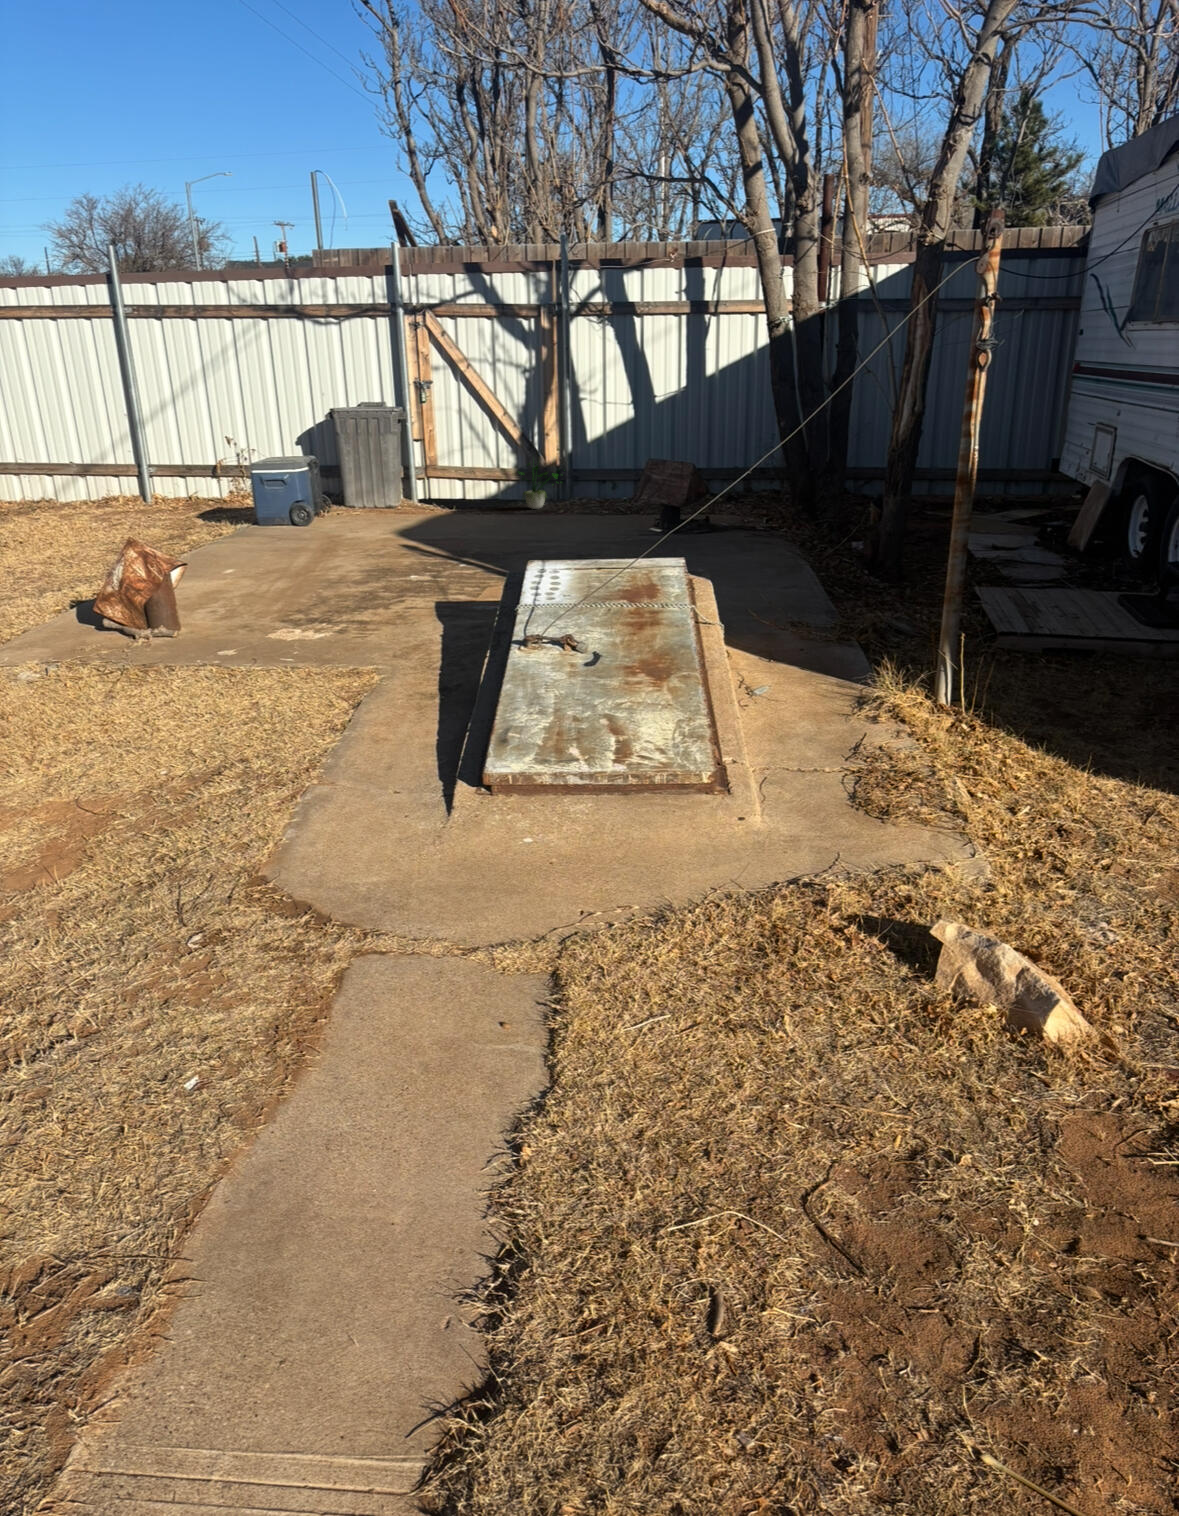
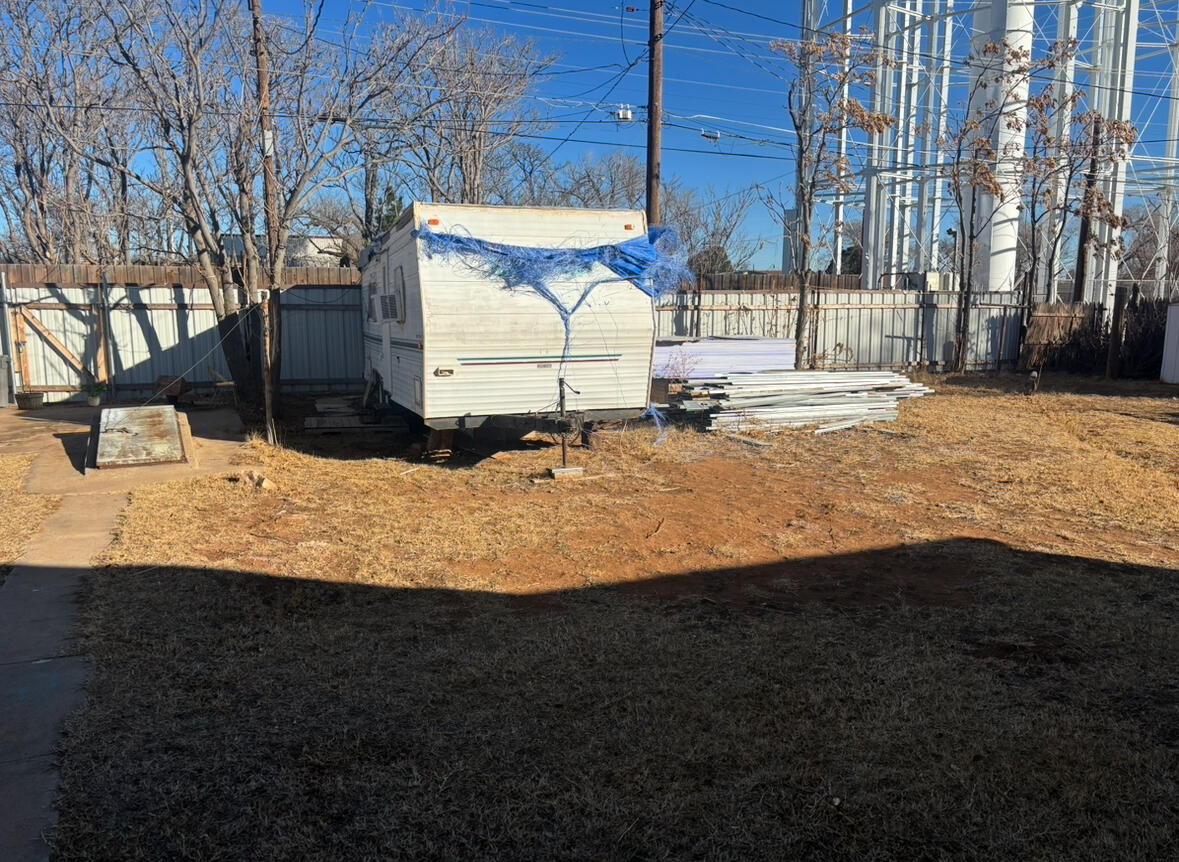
chair: none [737,437,803,531] -> present [207,365,240,407]
wooden bucket: none [411,469,457,512] -> present [14,389,44,410]

